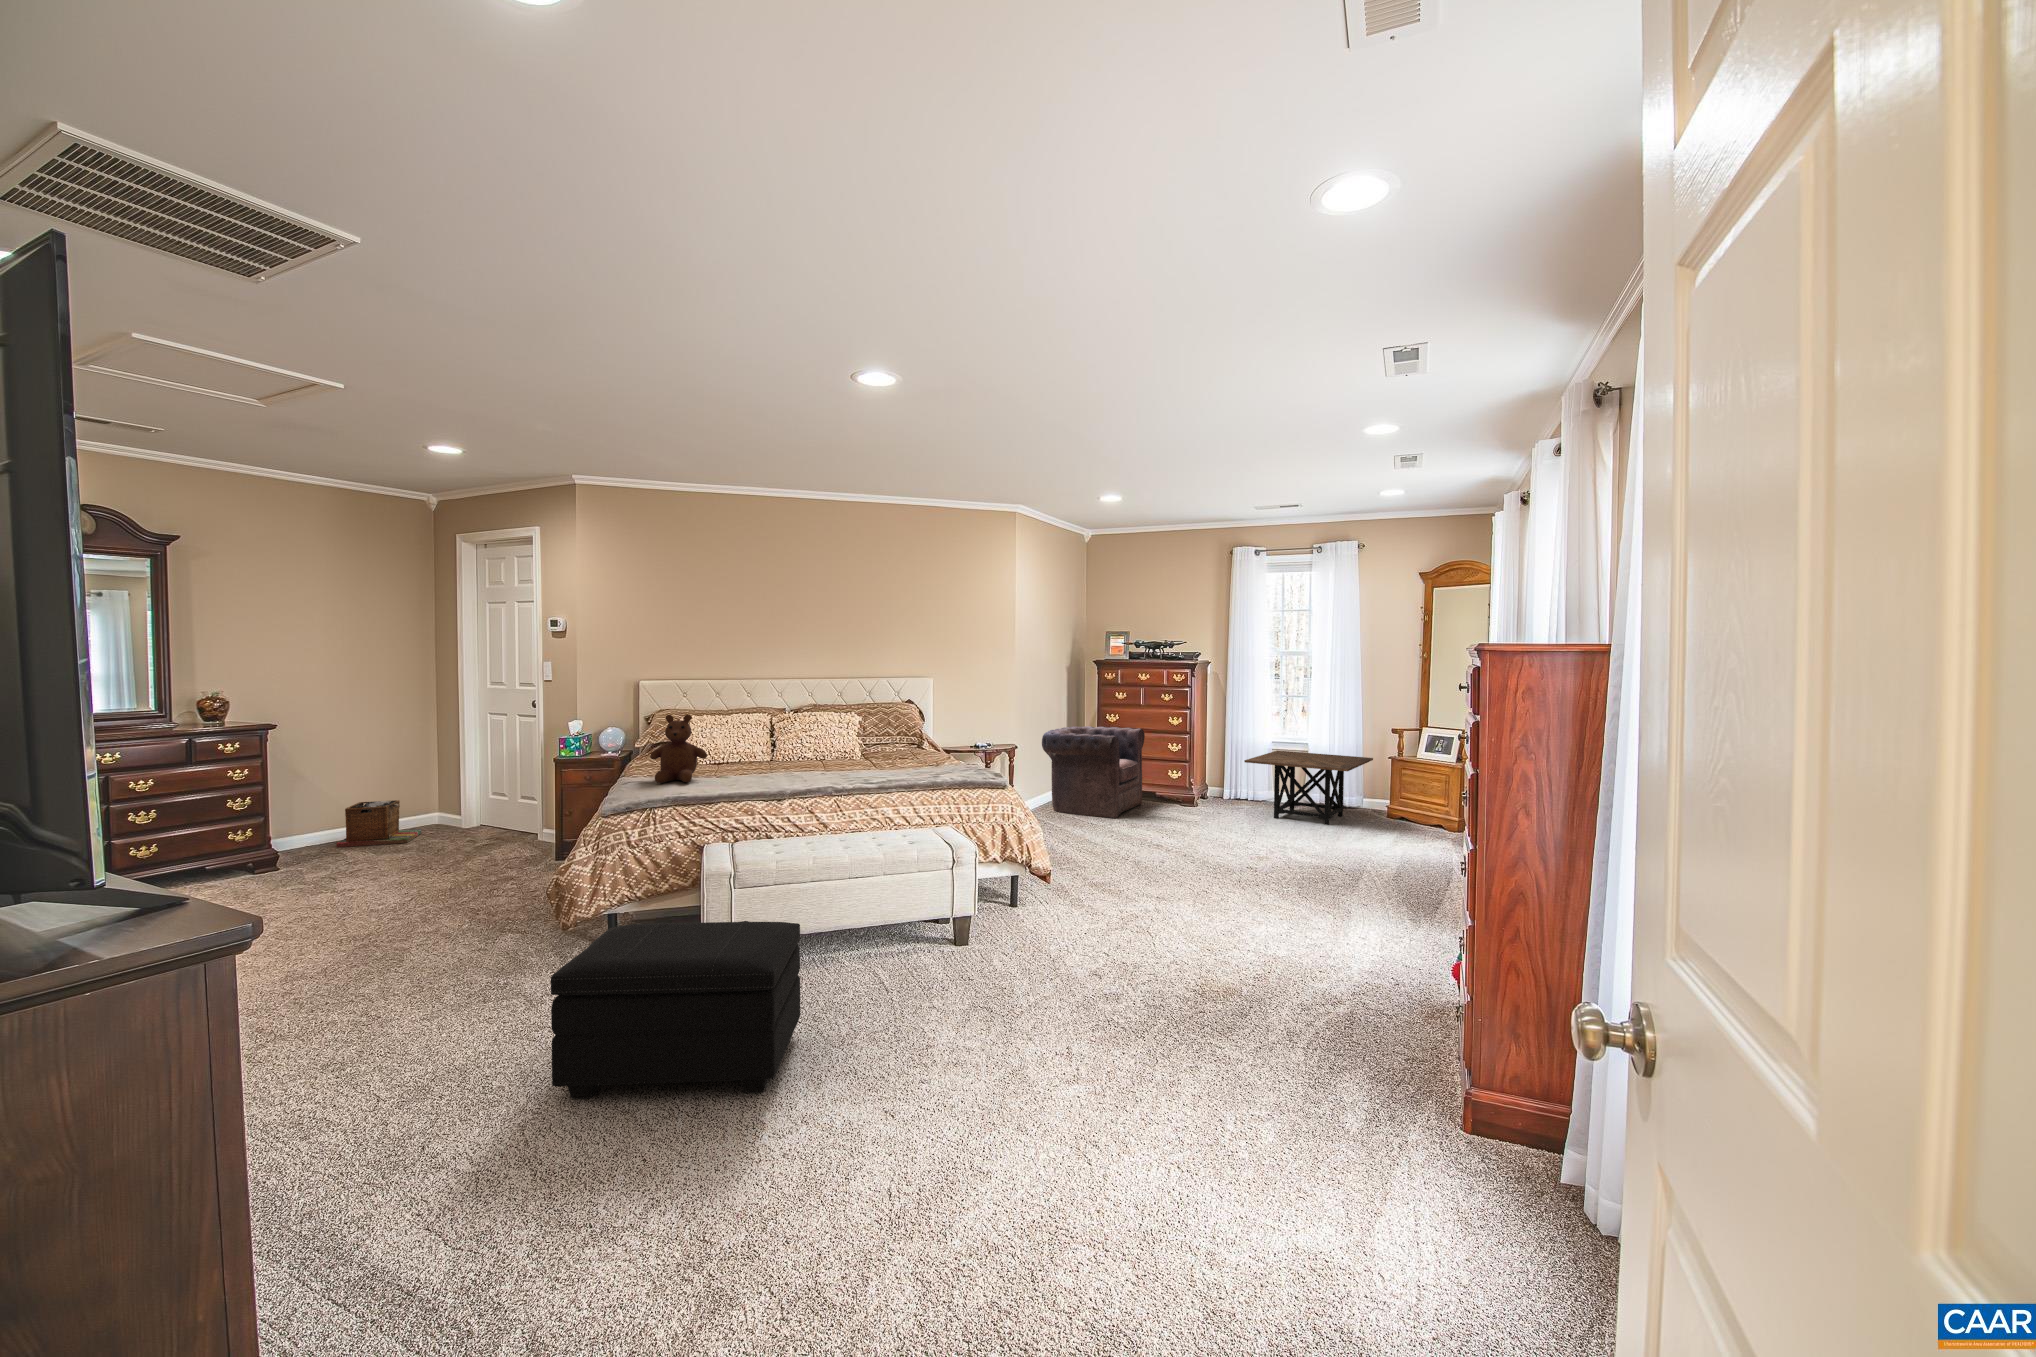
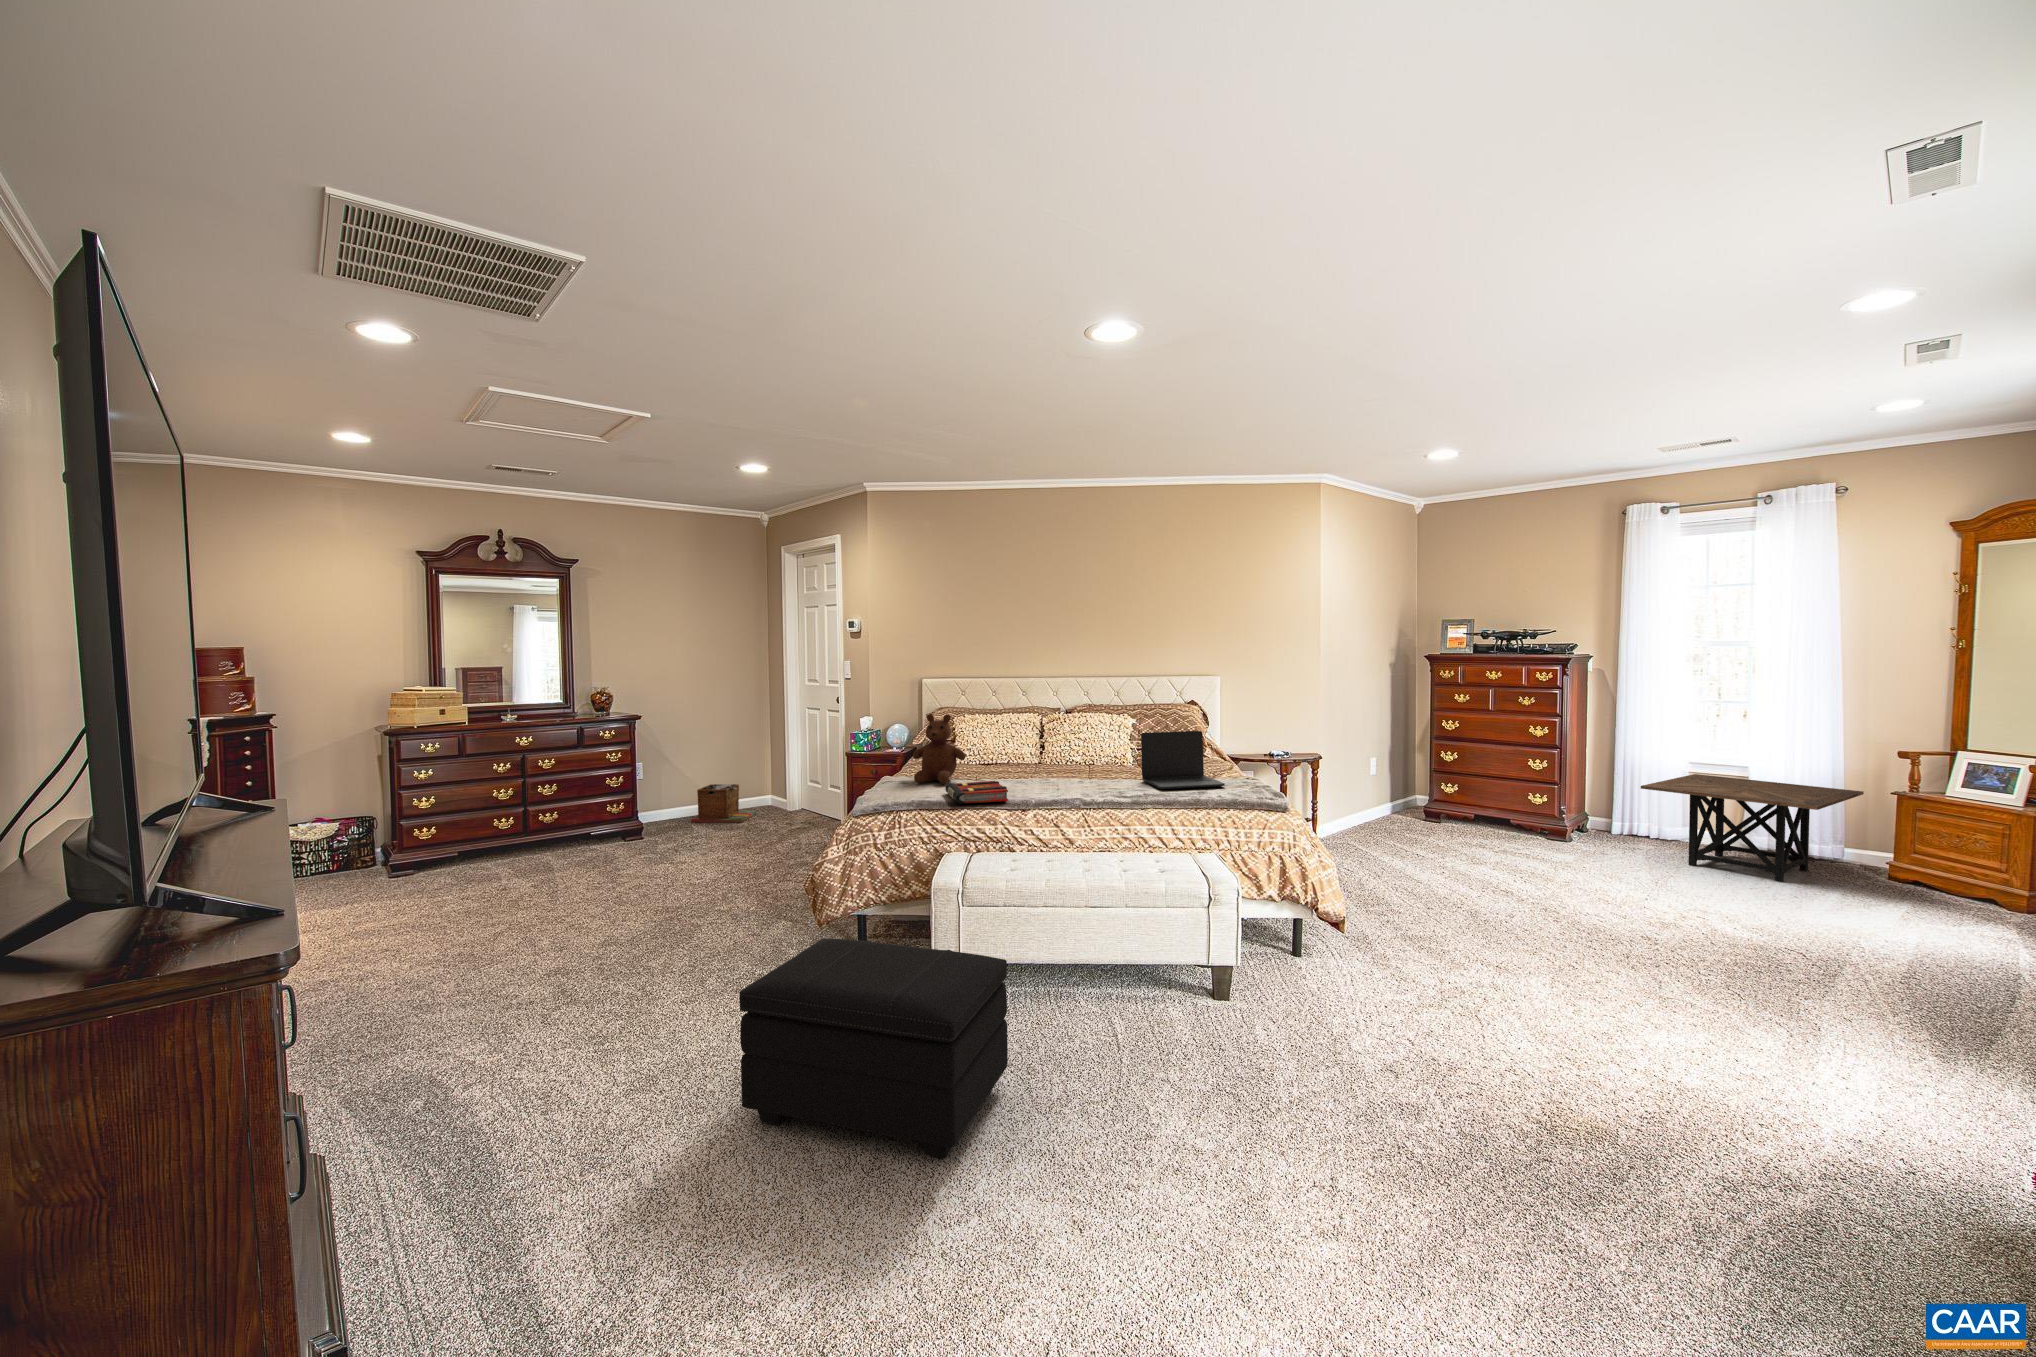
laptop: none [876,725,950,777] -> present [1141,731,1225,789]
armchair: present [1042,726,1145,818] -> none [1354,735,1492,848]
book: none [693,776,761,799] -> present [945,781,1008,804]

